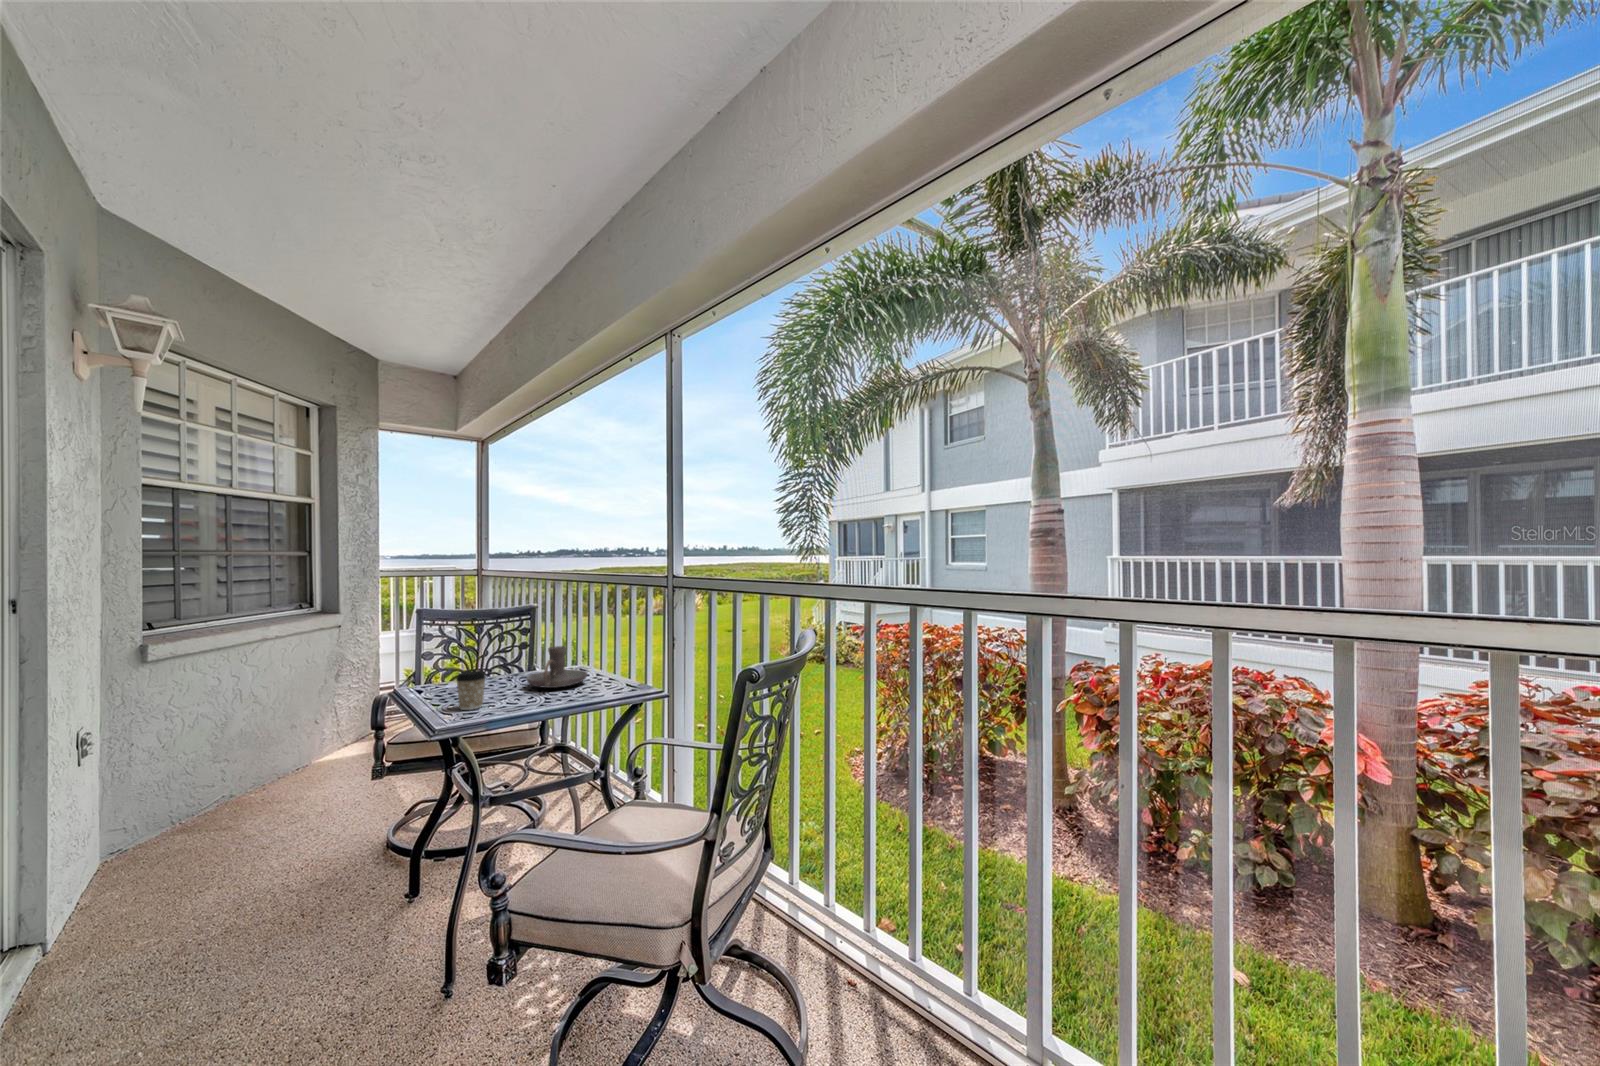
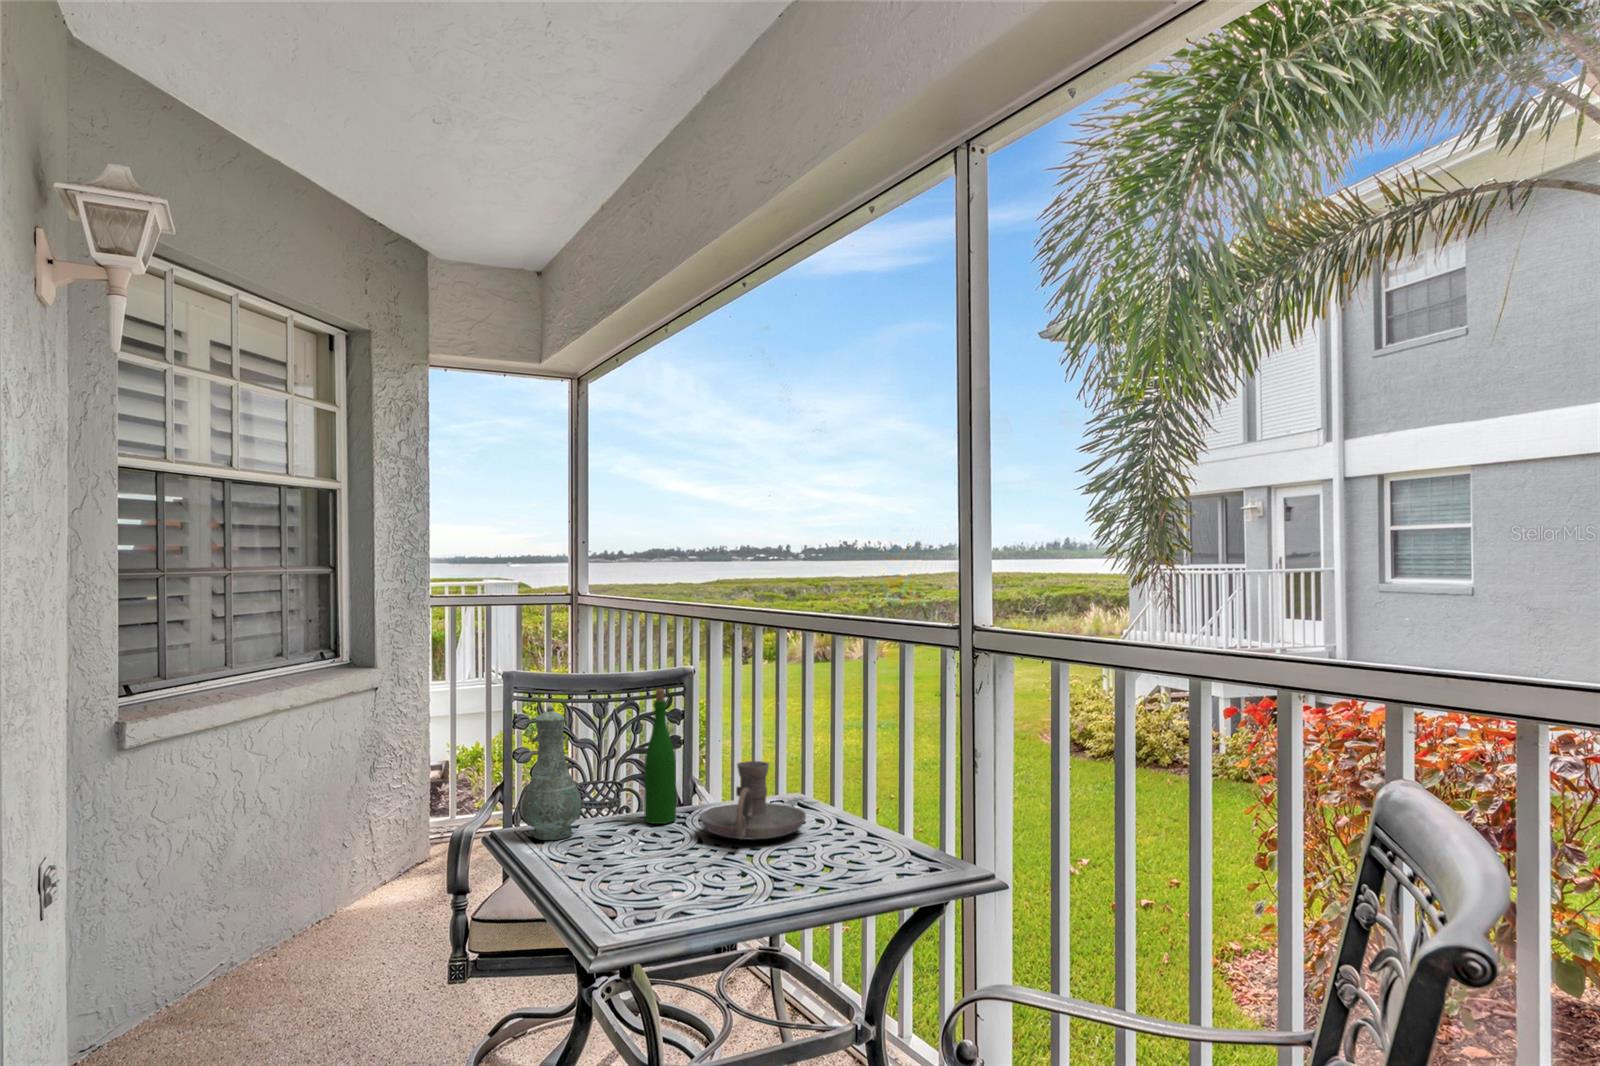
wine bottle: none [496,610,515,685] -> present [644,688,676,824]
vase: none [418,621,456,696] -> present [522,707,582,840]
coffee cup: present [456,670,486,710] -> none [593,805,643,878]

